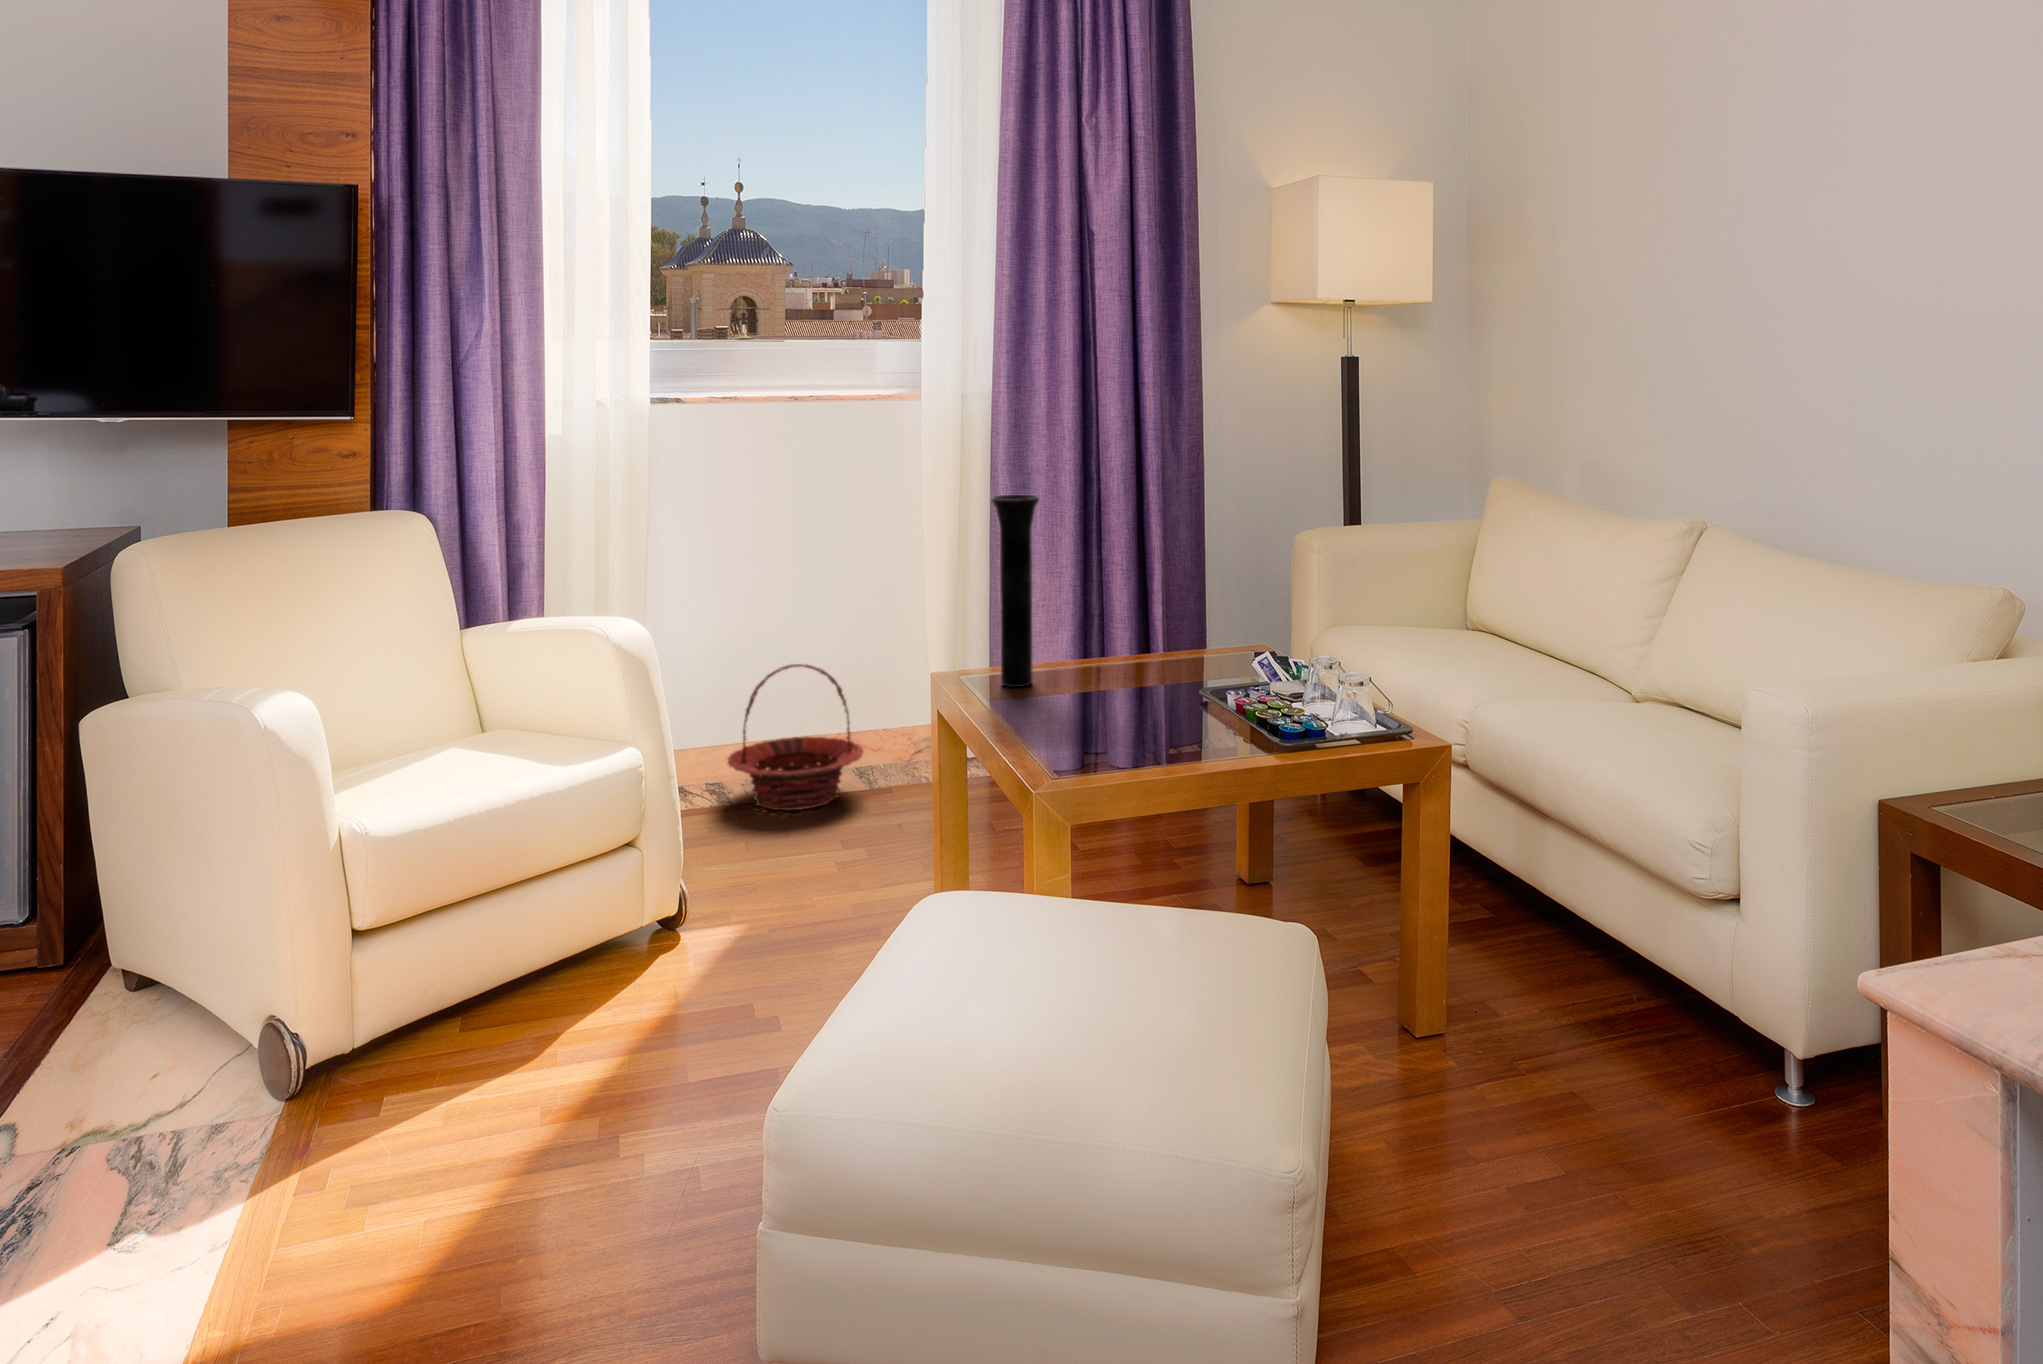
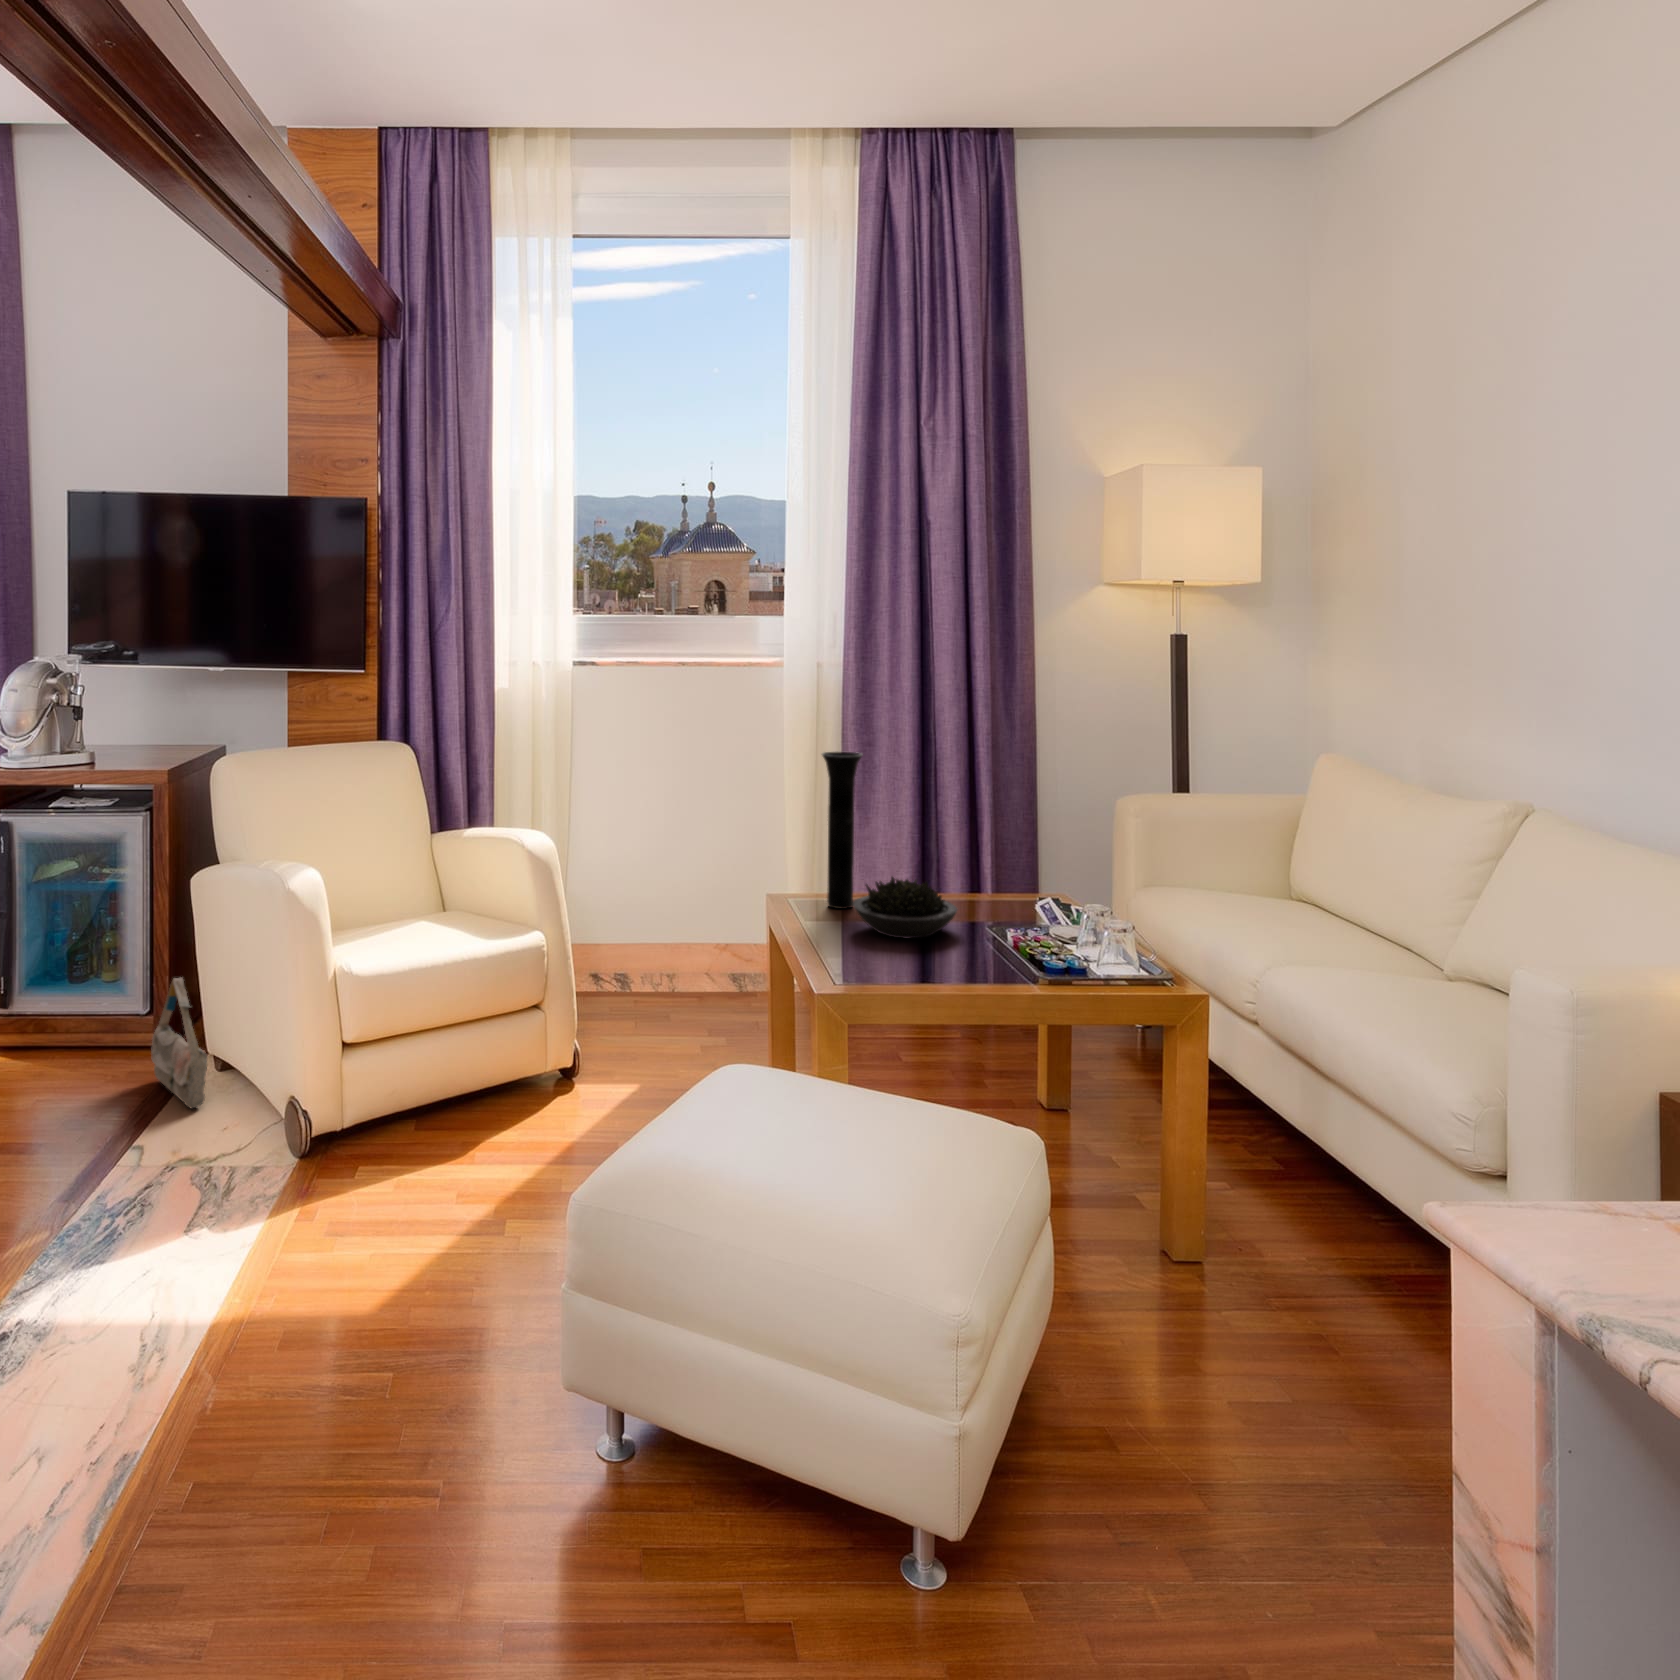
succulent plant: none [1040,641,1165,716] -> present [853,877,957,939]
basket: present [728,664,864,810] -> none [625,876,732,991]
bag: none [26,861,126,1054] -> present [151,978,208,1108]

